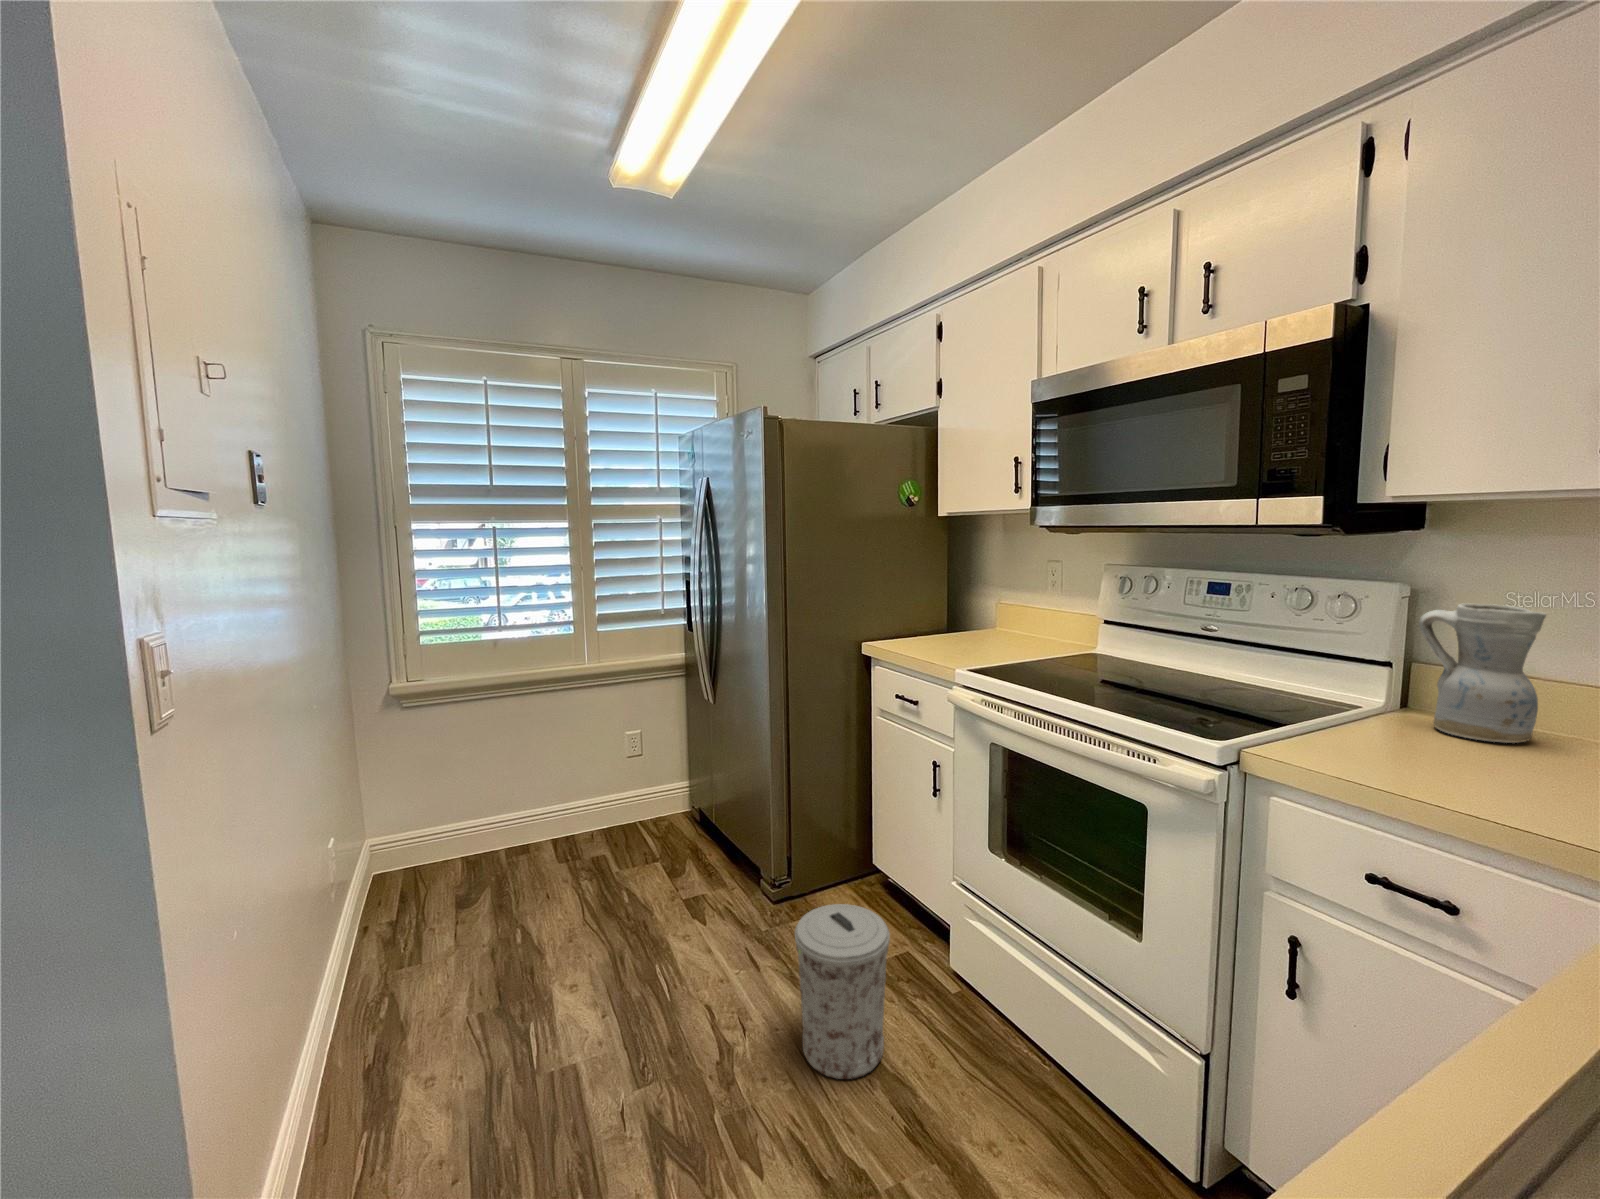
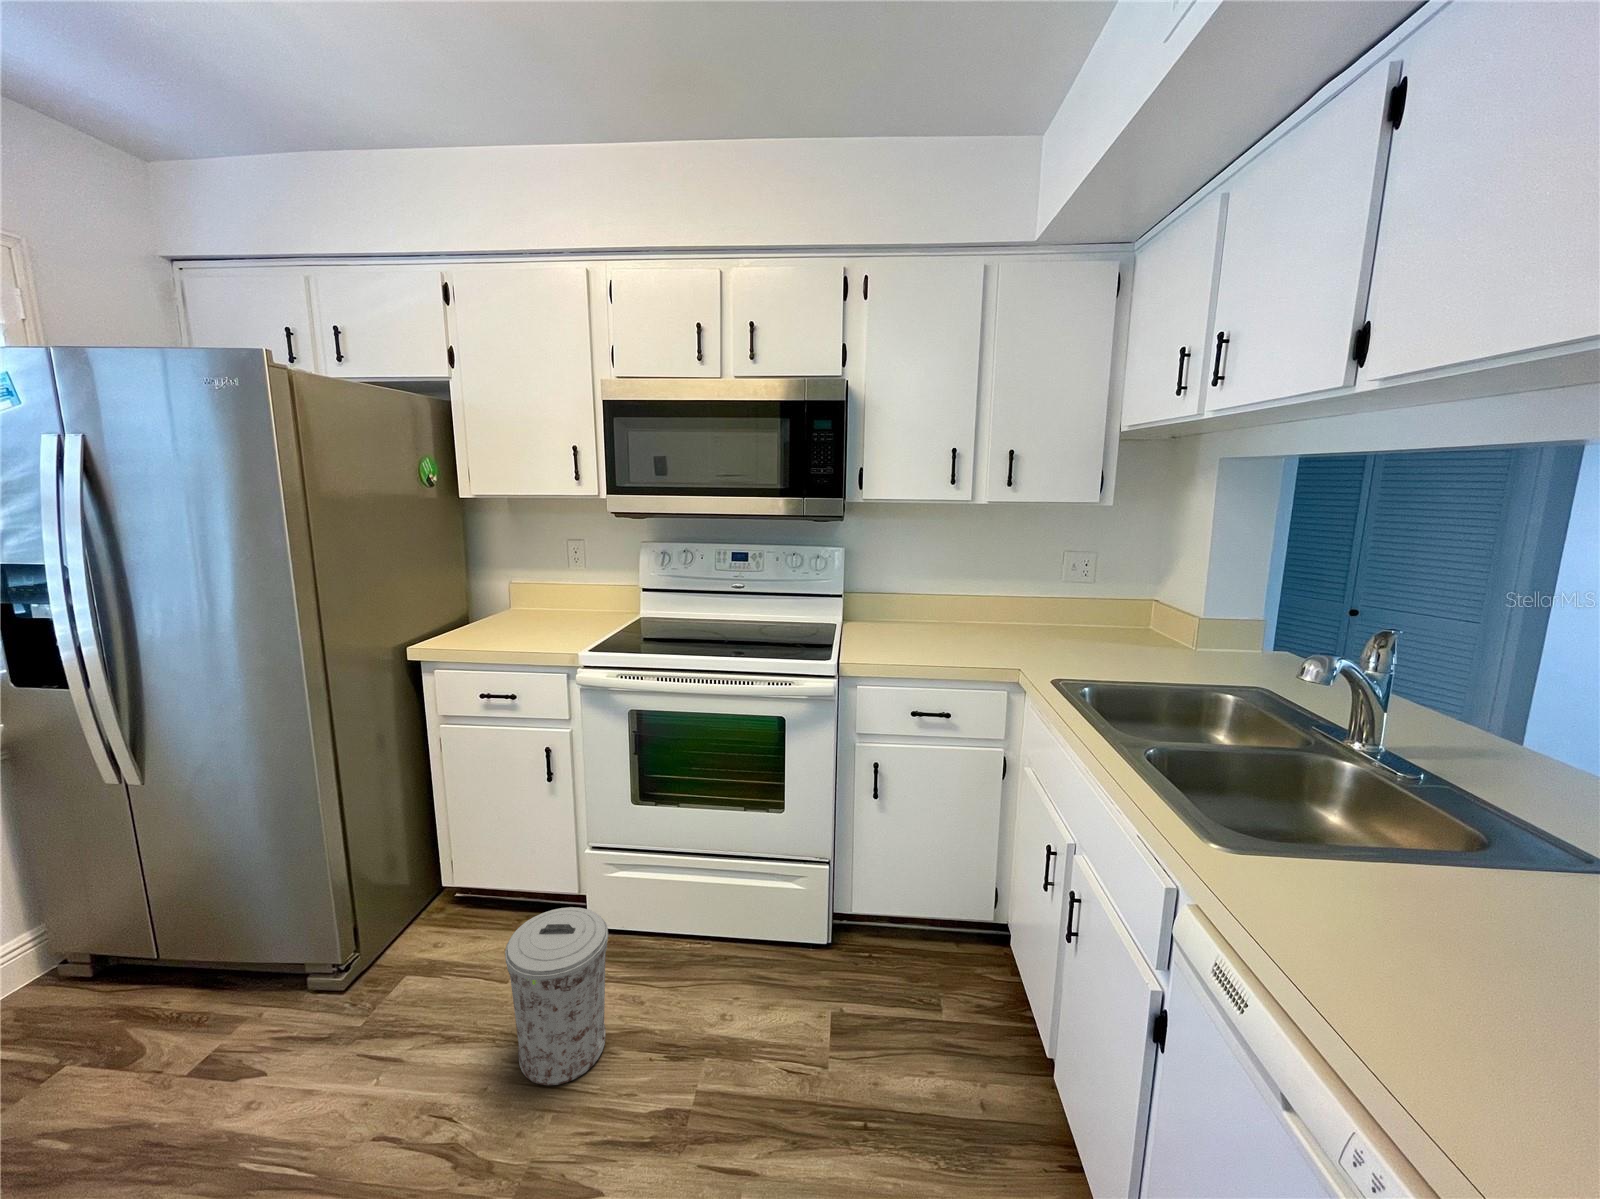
ceramic pitcher: present [1419,603,1546,743] -> none [863,563,911,635]

